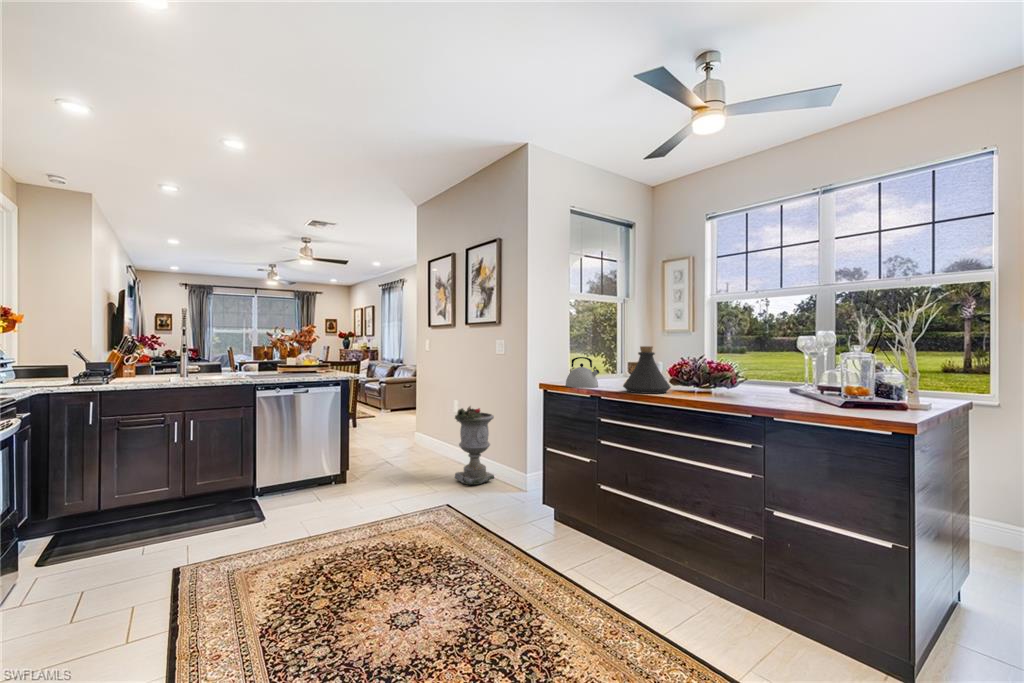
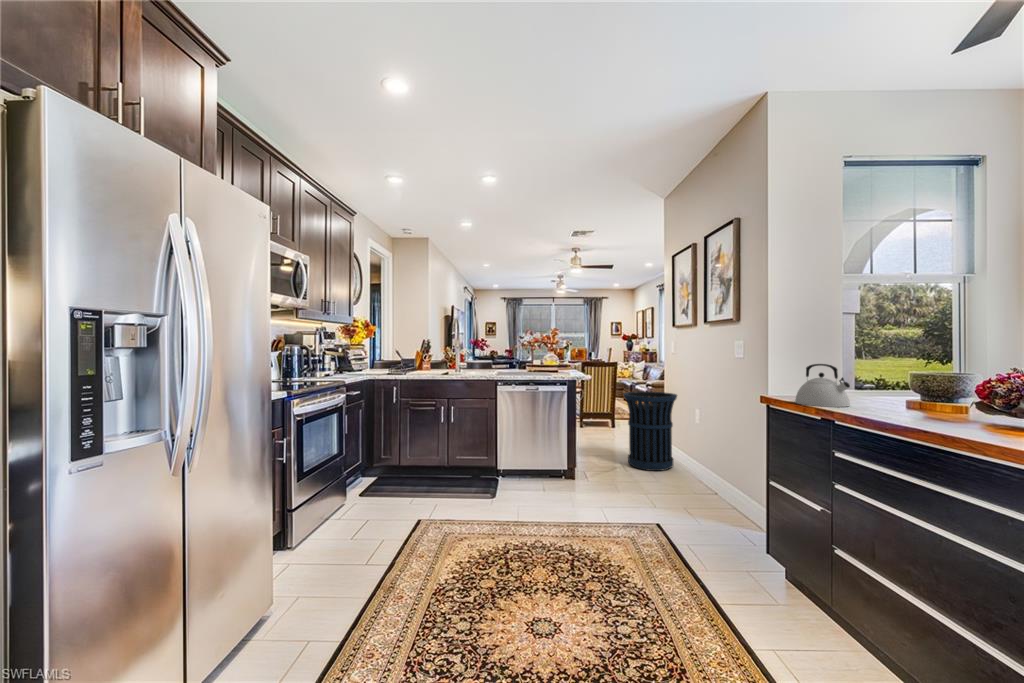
bottle: present [623,346,671,394] -> none [869,349,968,426]
trash can: none [386,388,436,463] -> present [623,392,677,471]
planter: present [455,406,494,485] -> none [679,416,730,509]

